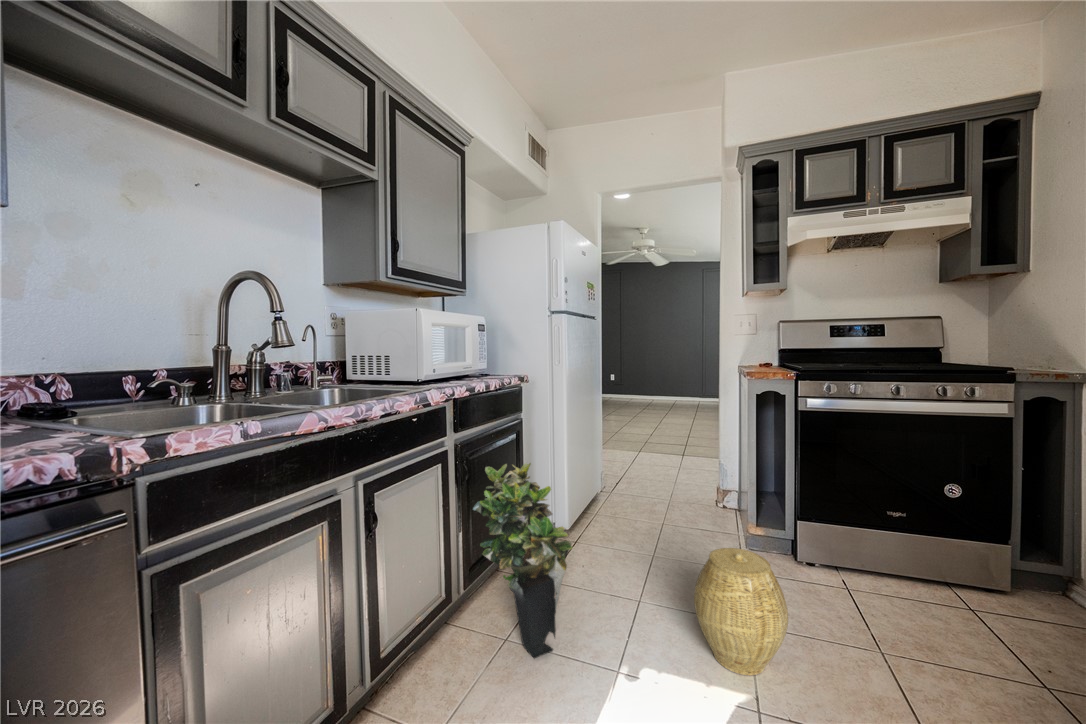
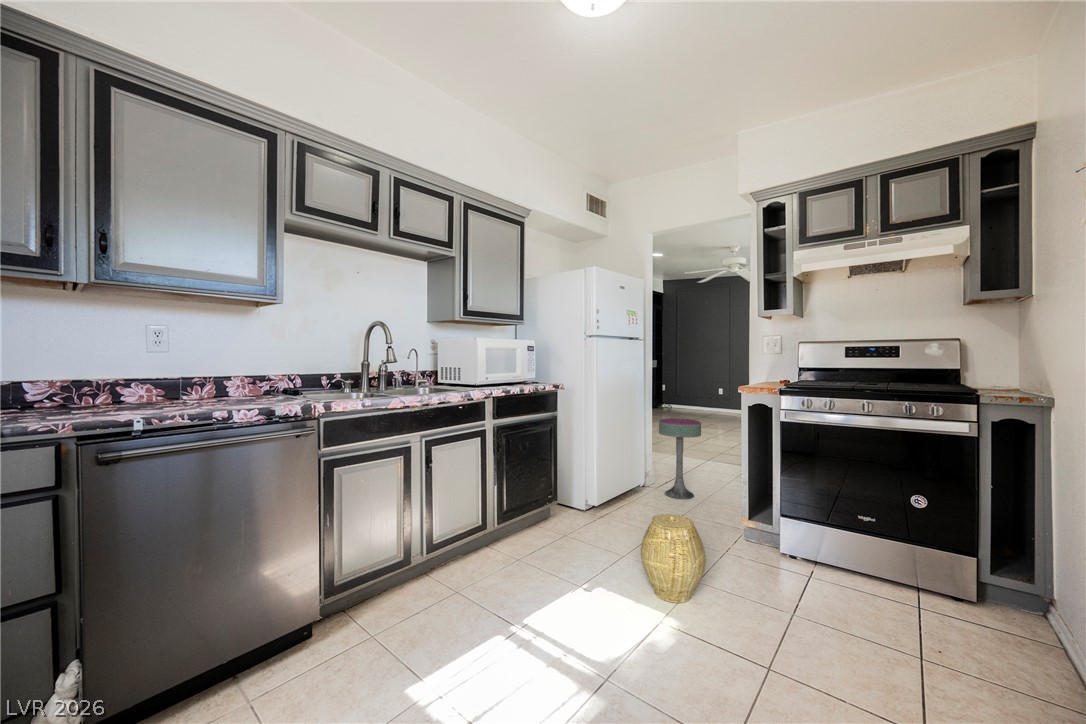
bar stool: none [619,409,667,501] -> present [659,418,701,499]
potted plant: present [473,463,572,658] -> none [498,444,565,571]

